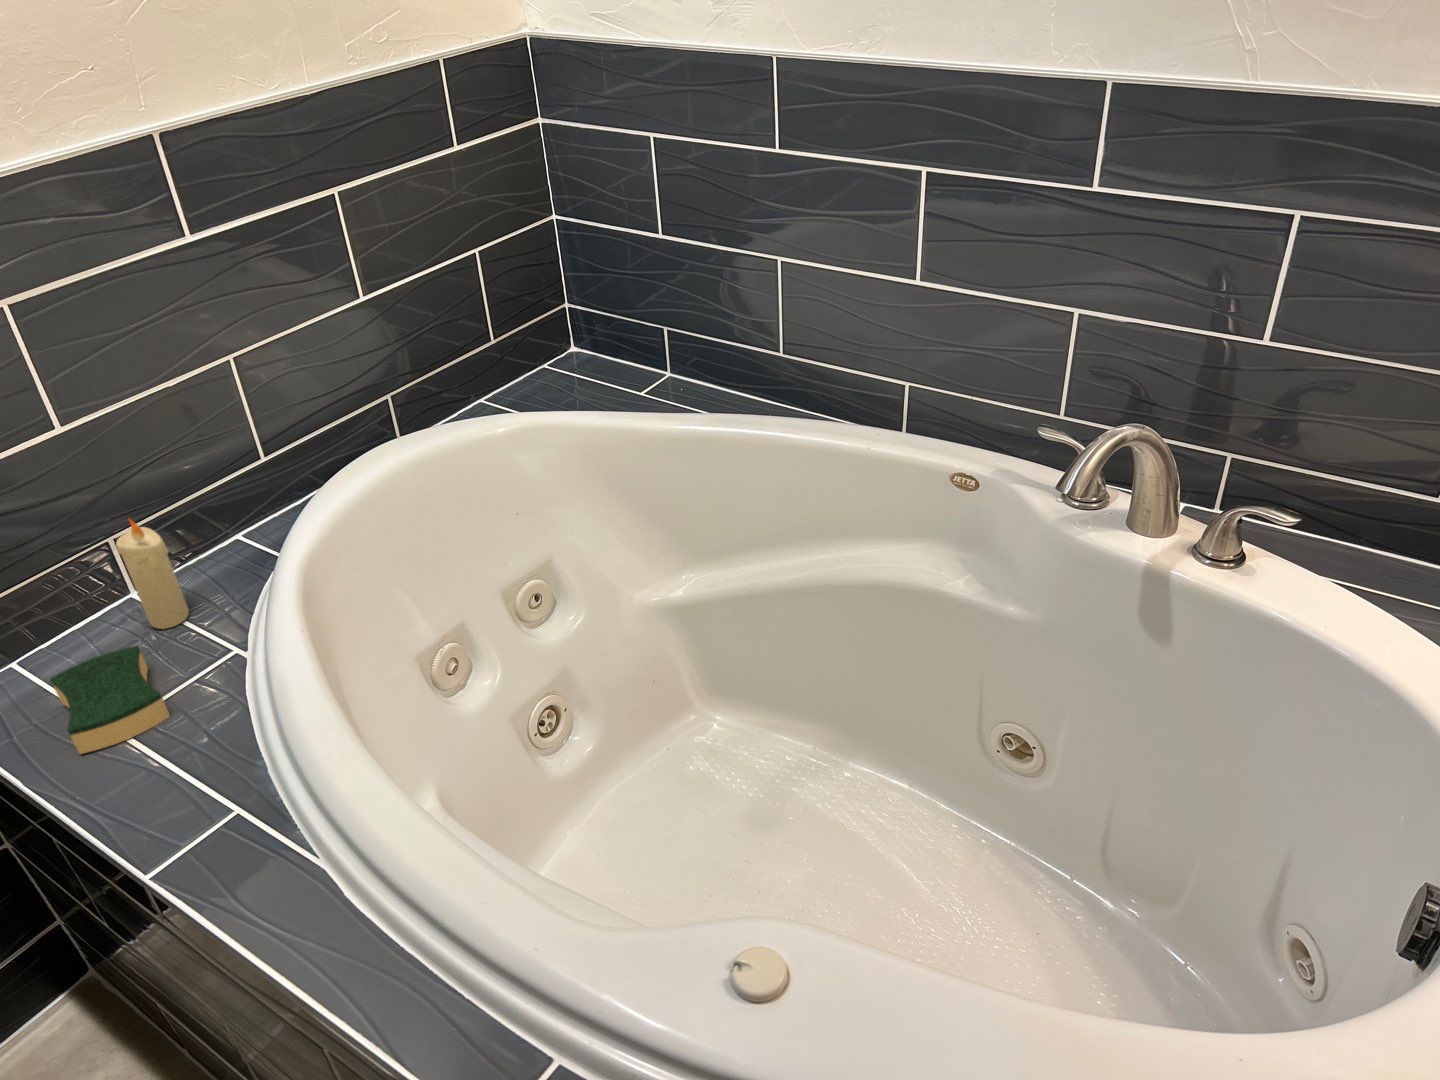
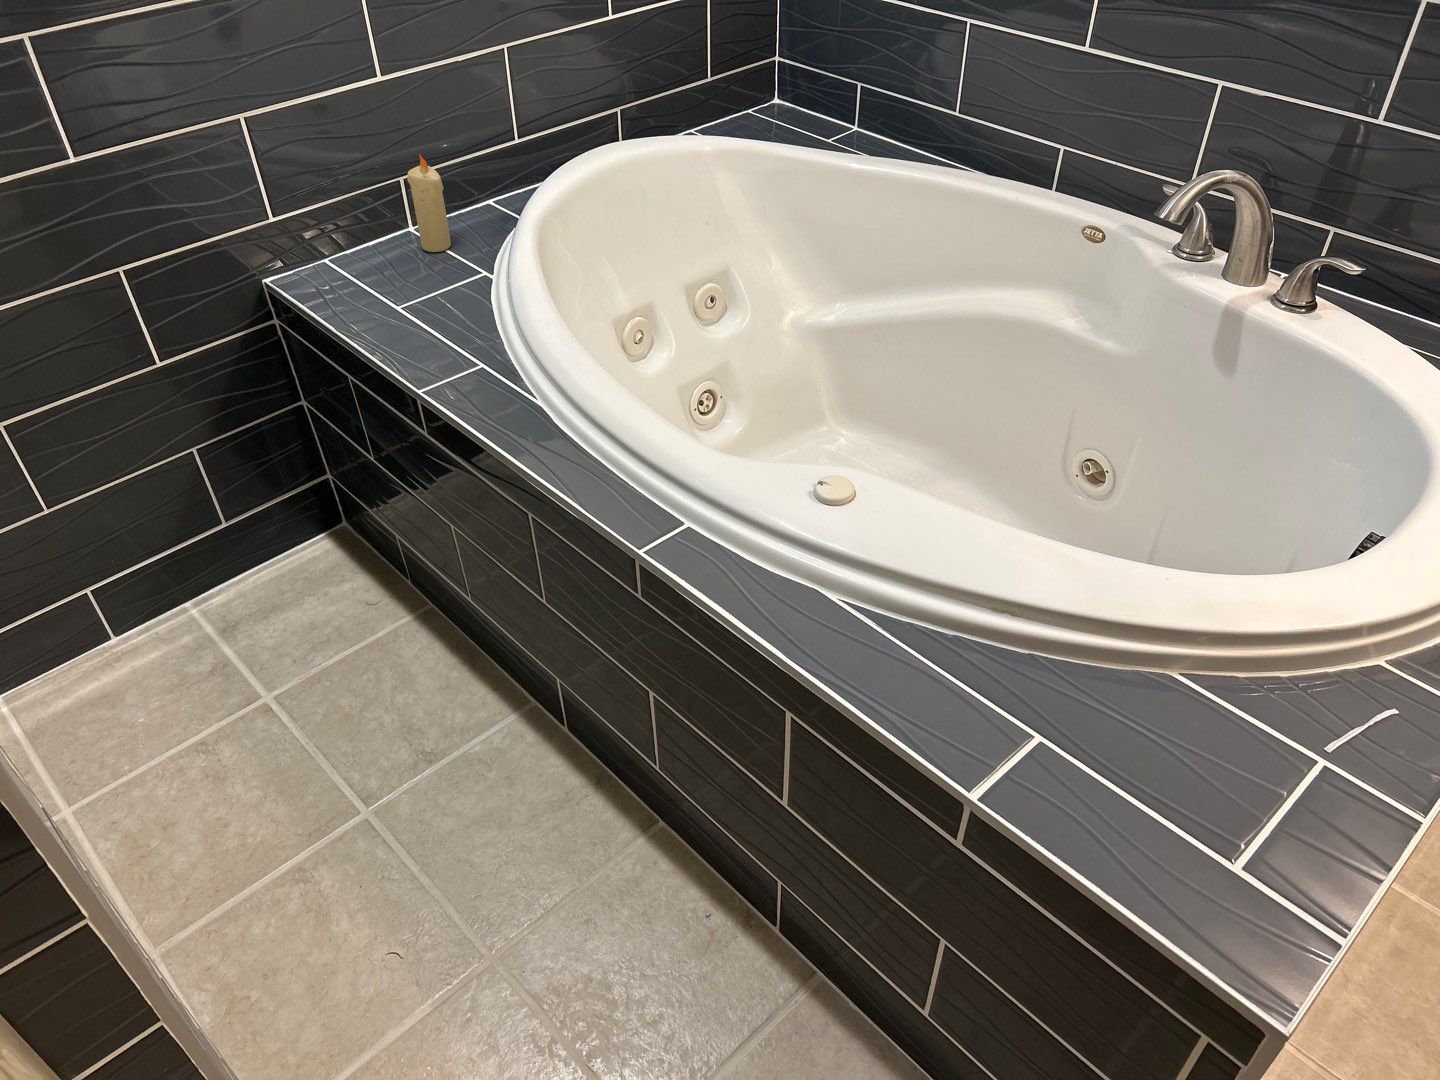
sponge: present [50,646,170,754] -> none [352,254,434,319]

